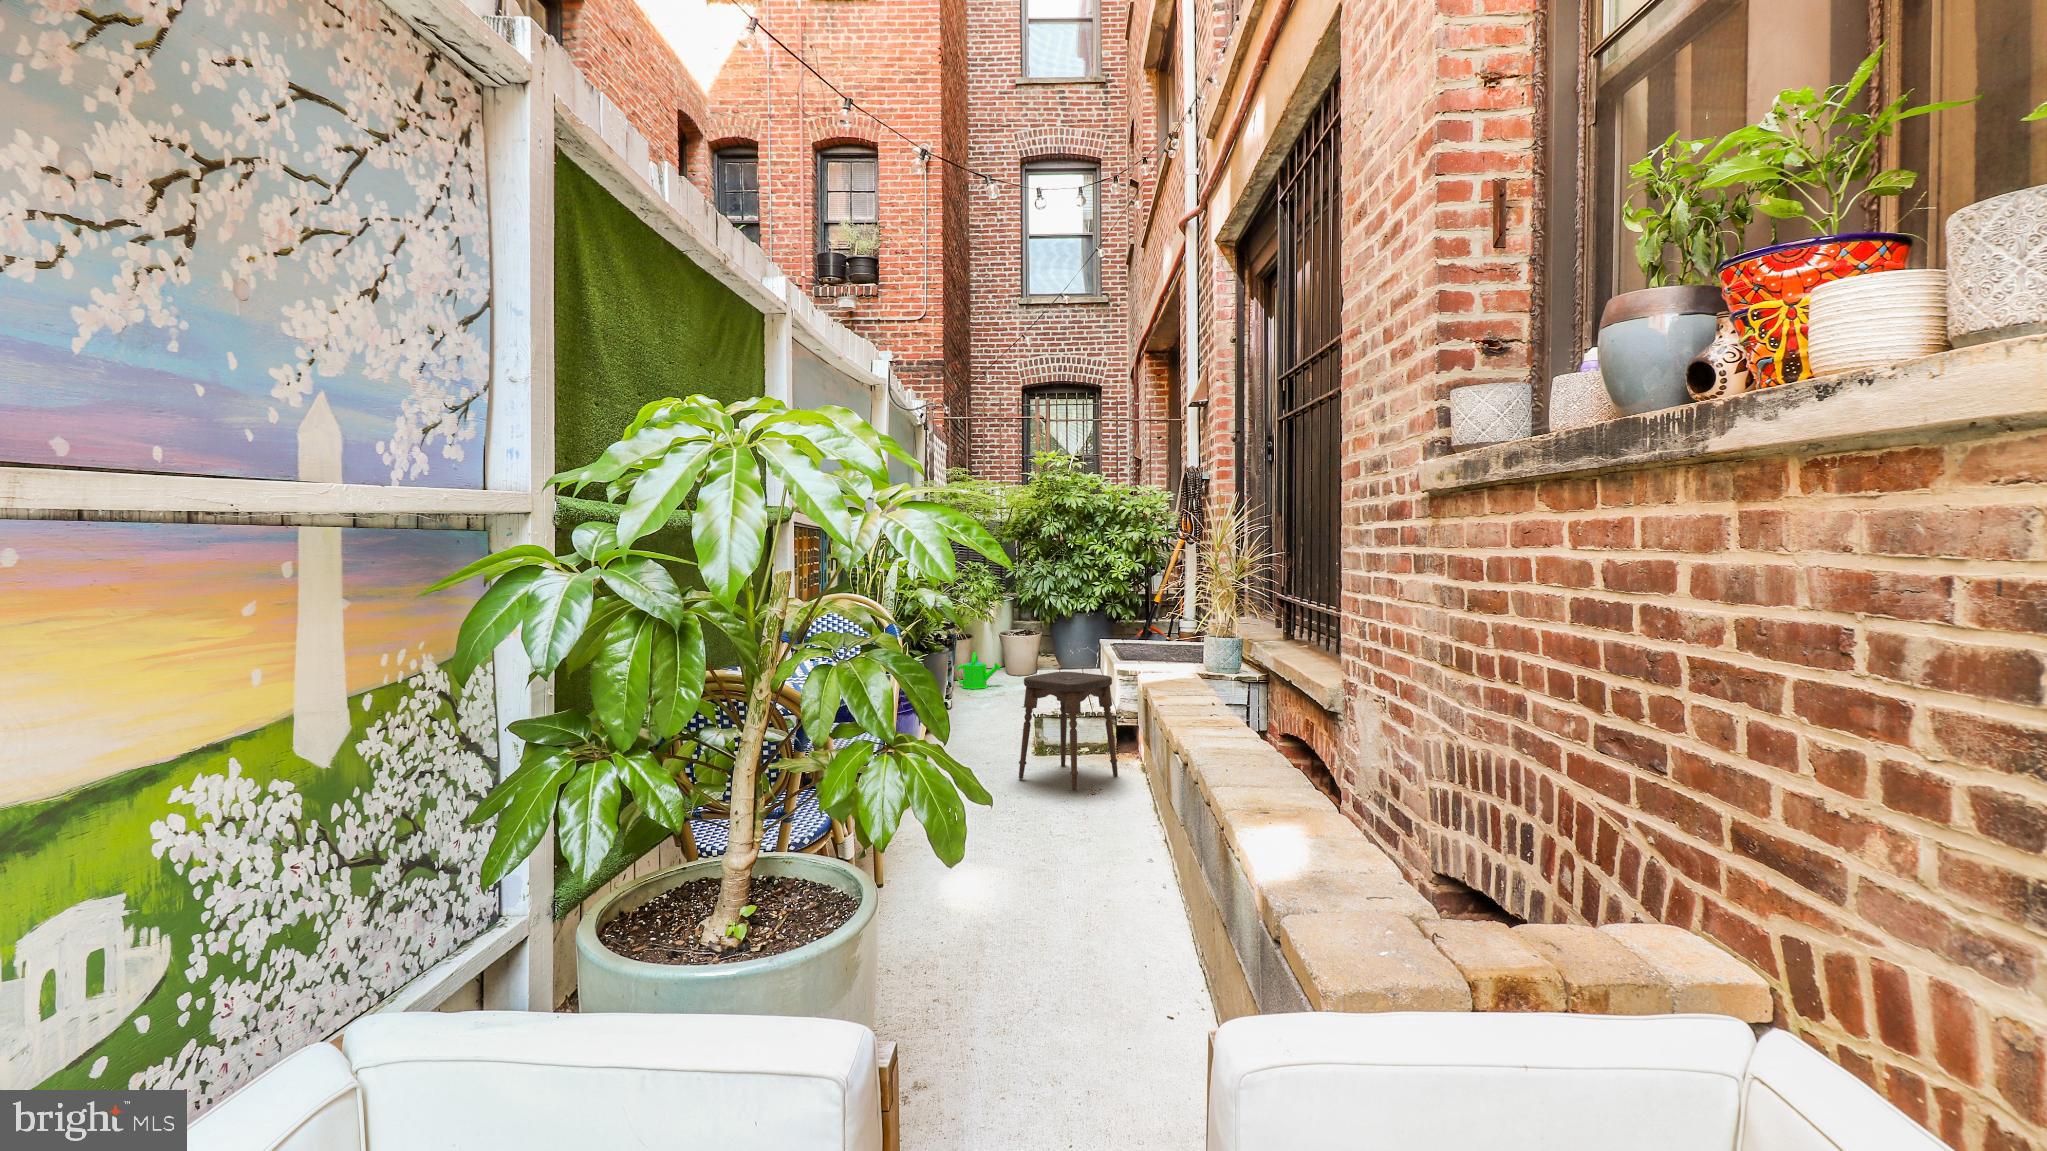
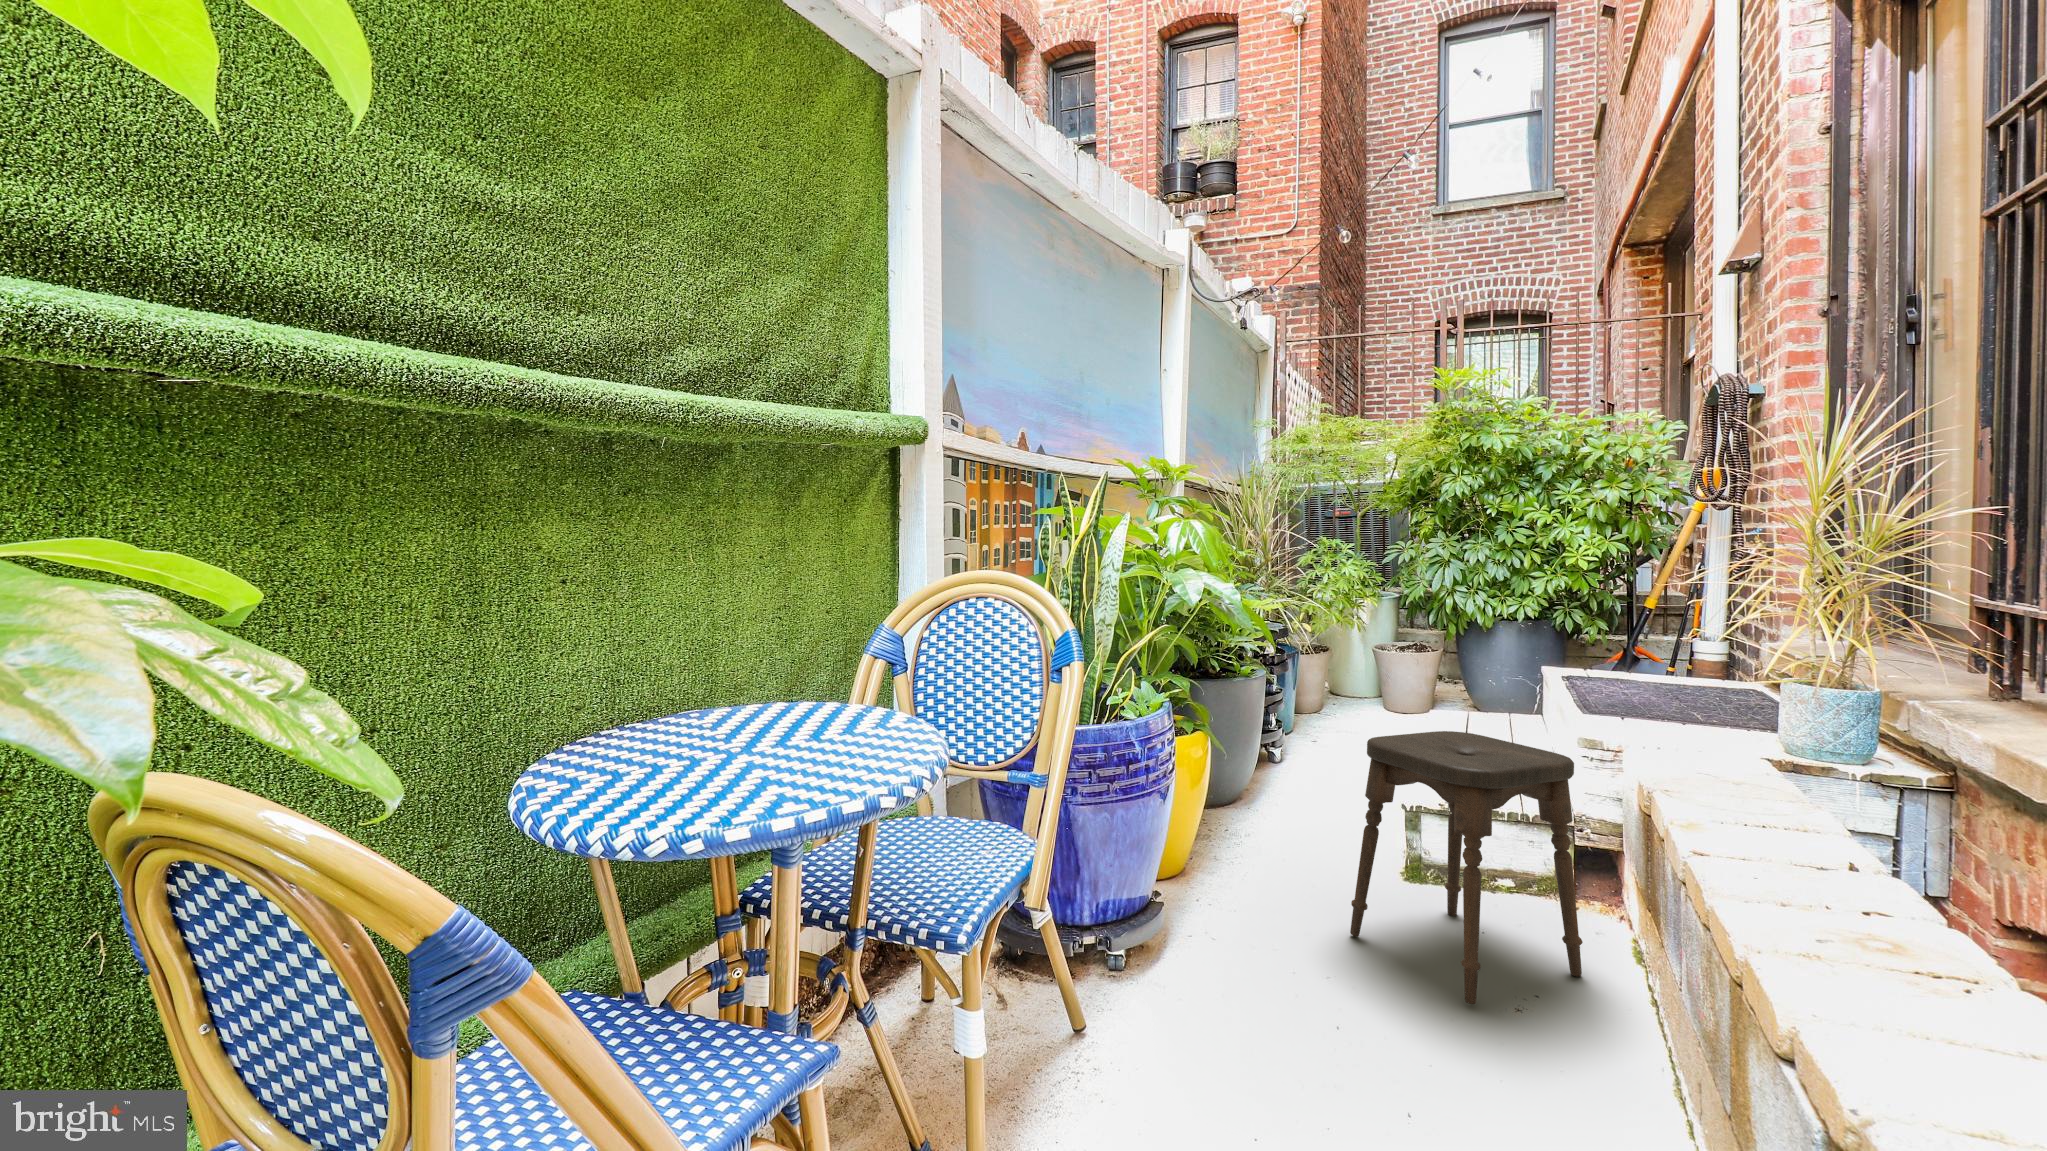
watering can: present [957,652,1001,689] -> none [1297,667,1371,720]

